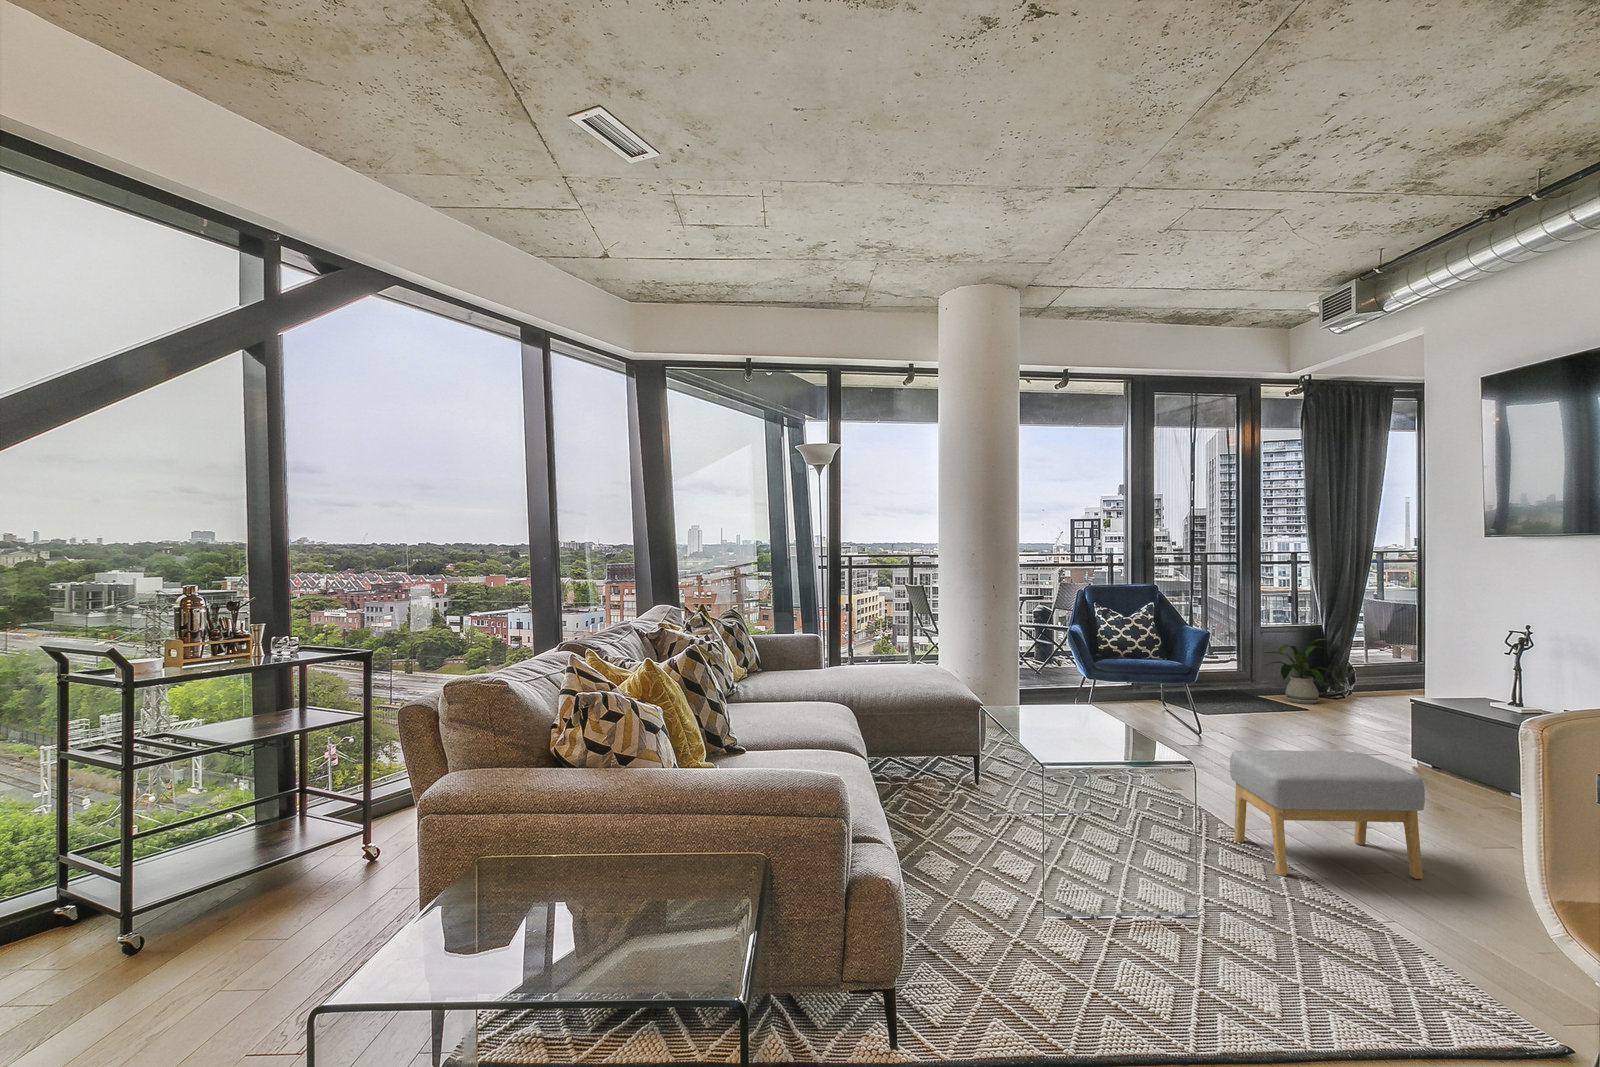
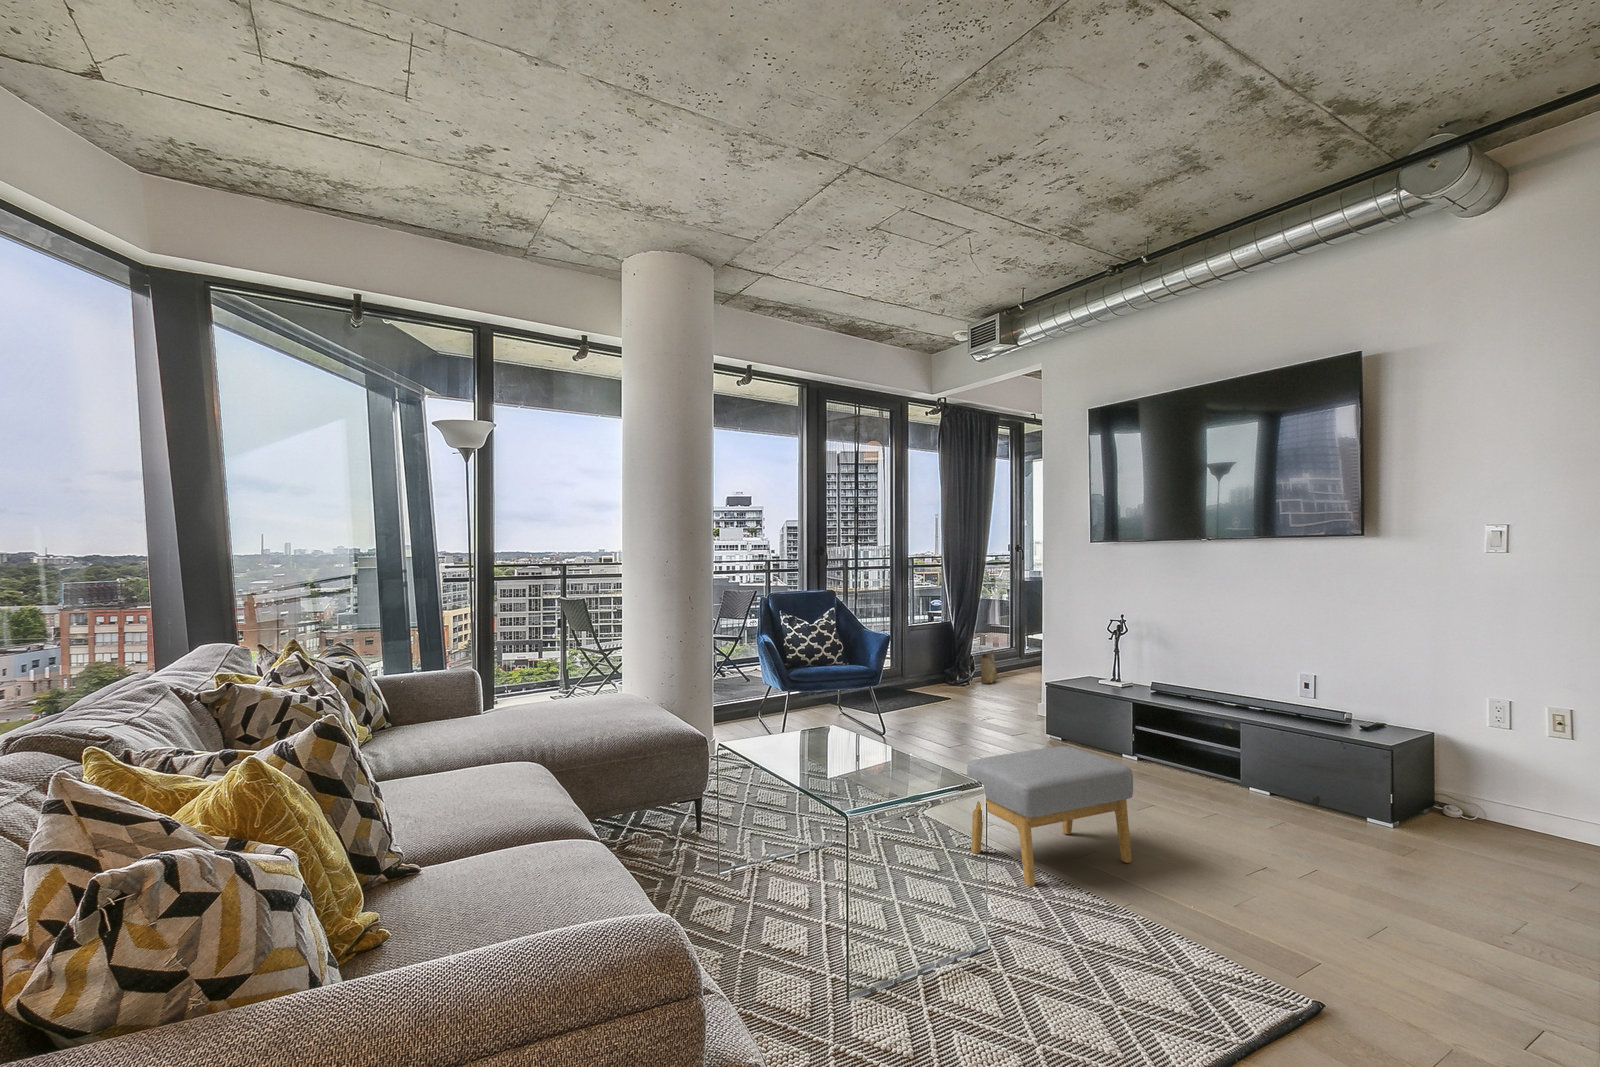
house plant: present [1265,639,1341,704] -> none [908,633,974,693]
woven basket: none [1356,650,1385,699] -> present [978,641,998,684]

